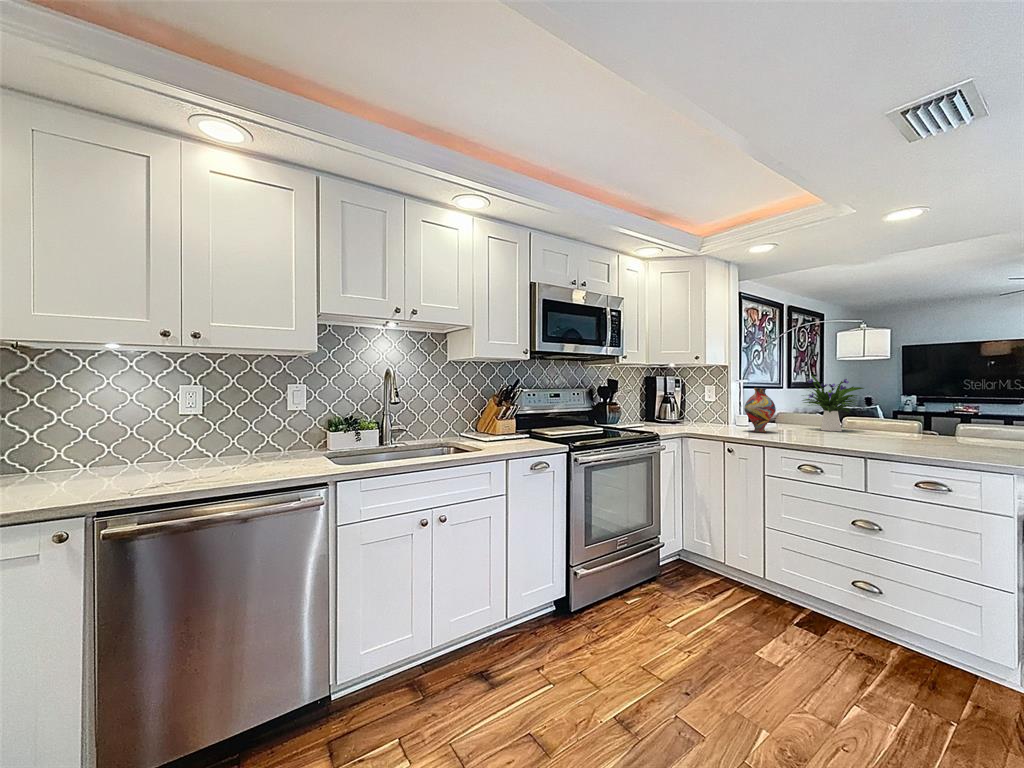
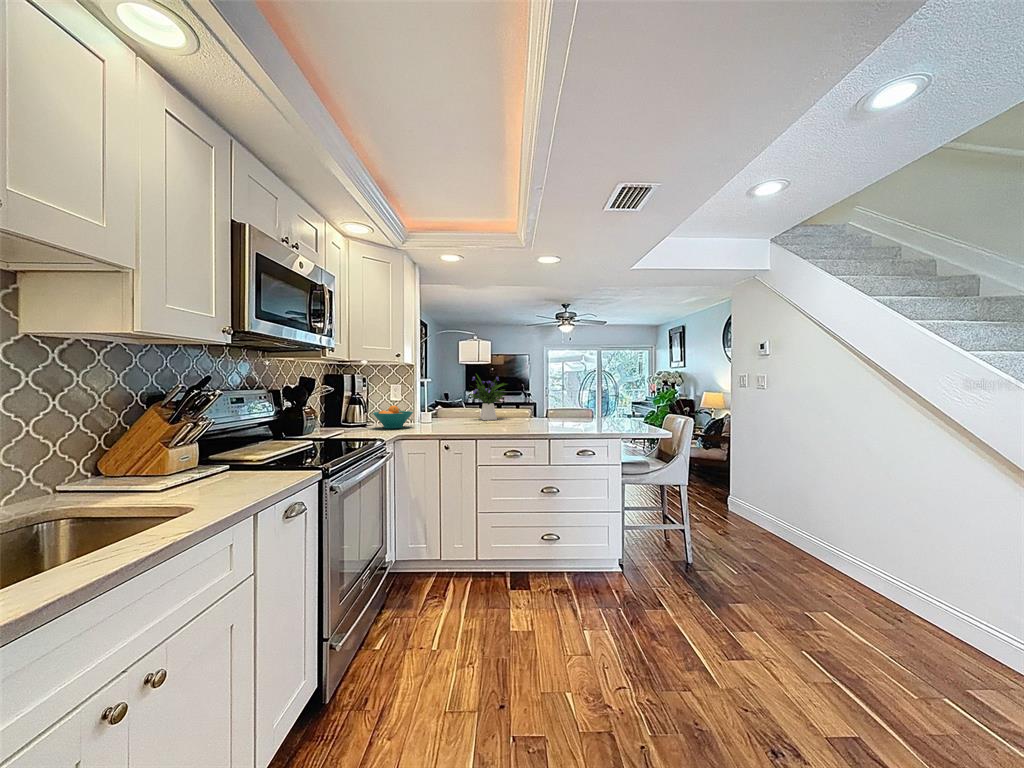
vase: present [744,388,776,432] -> none [438,385,463,426]
fruit bowl: none [679,406,719,428] -> present [373,405,413,429]

